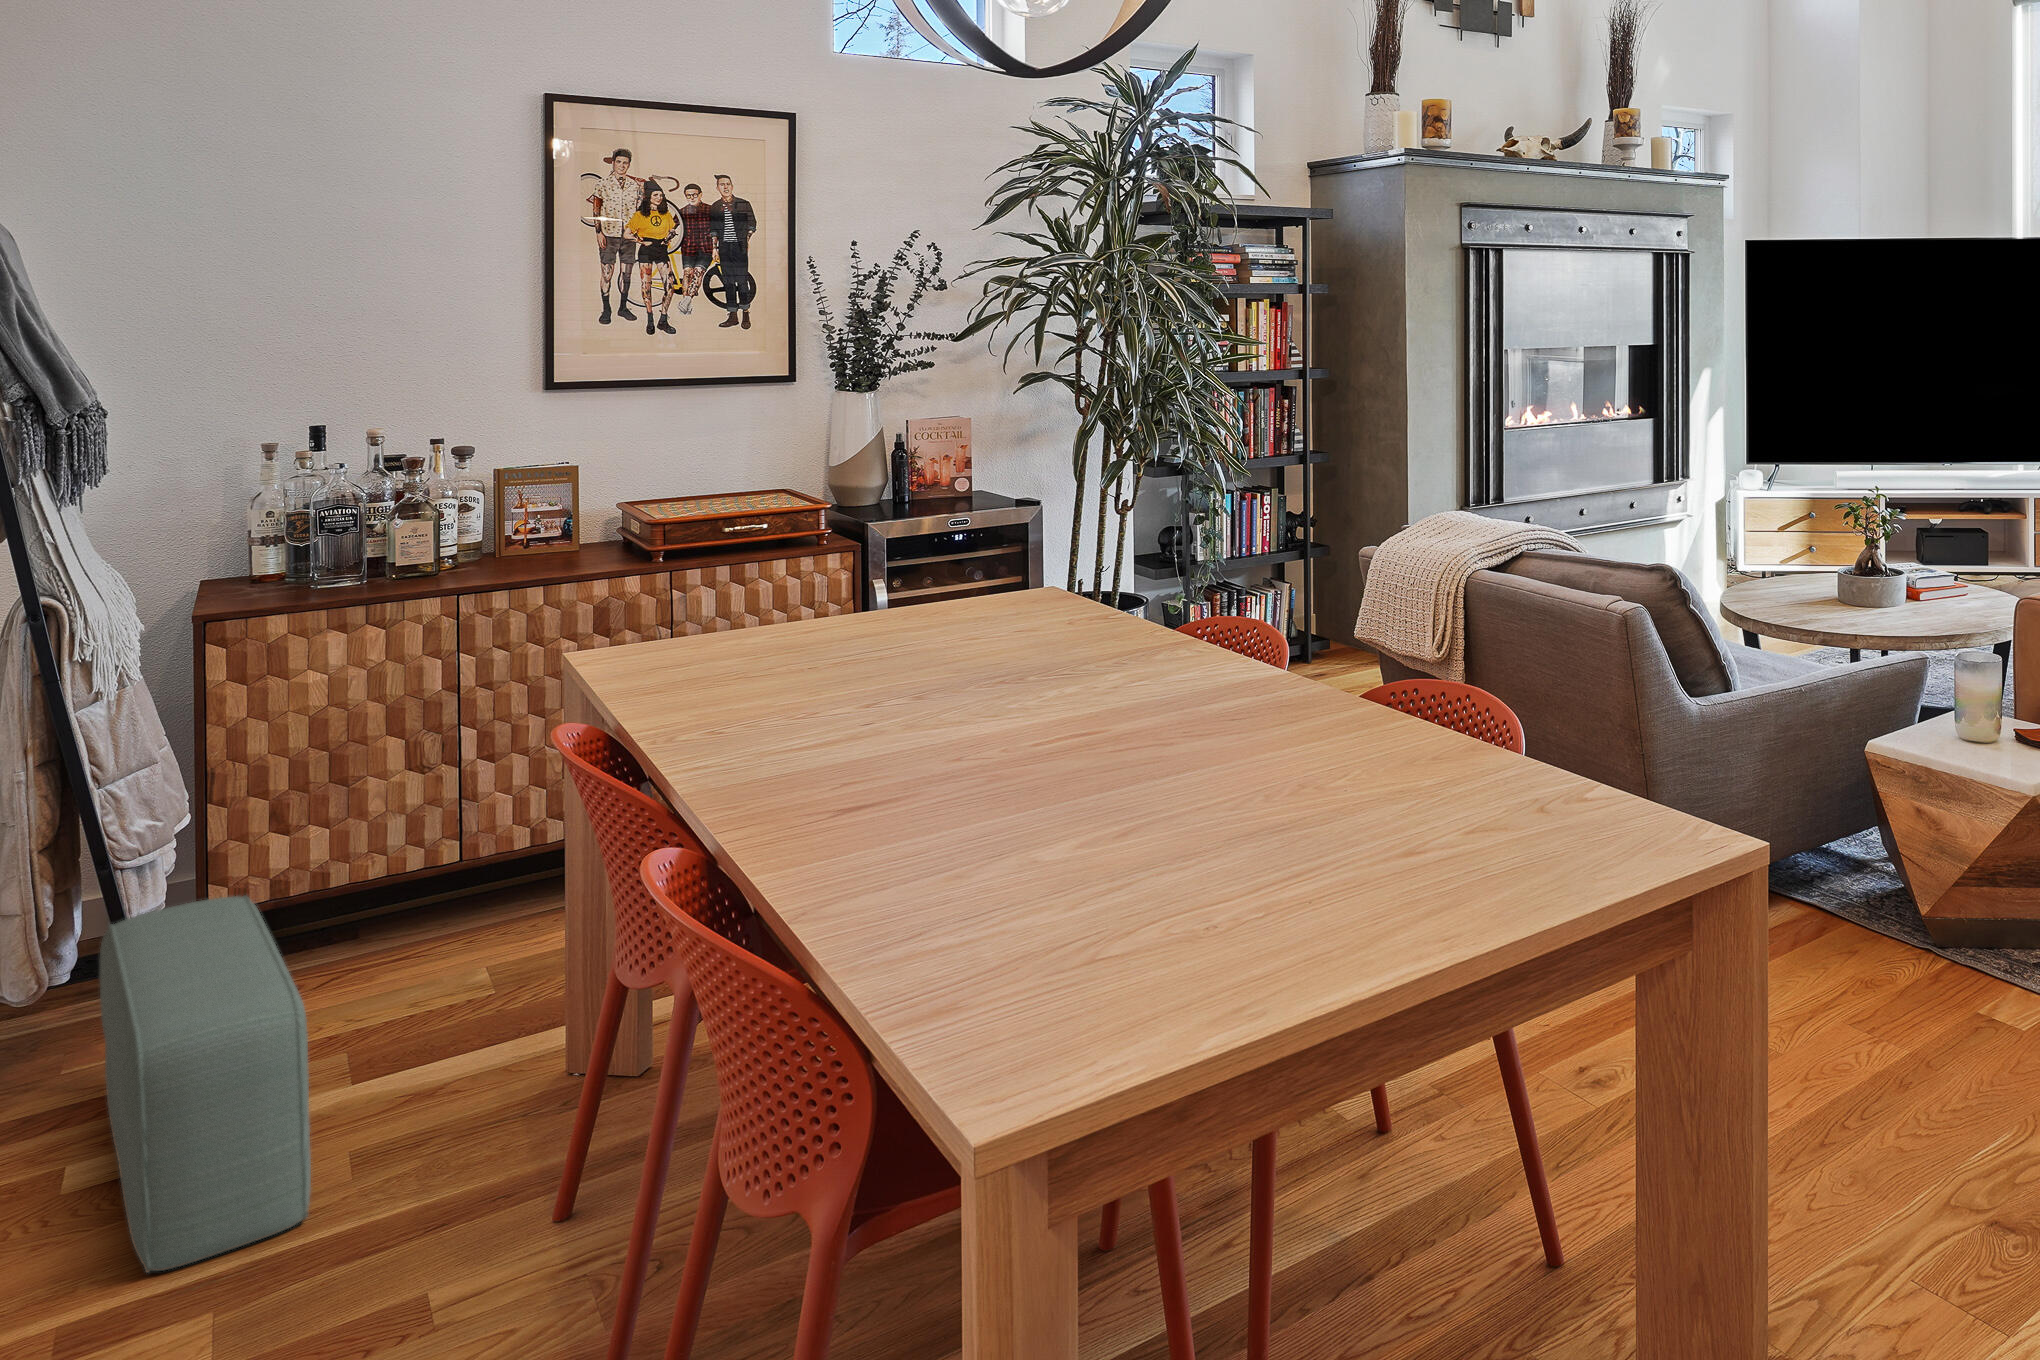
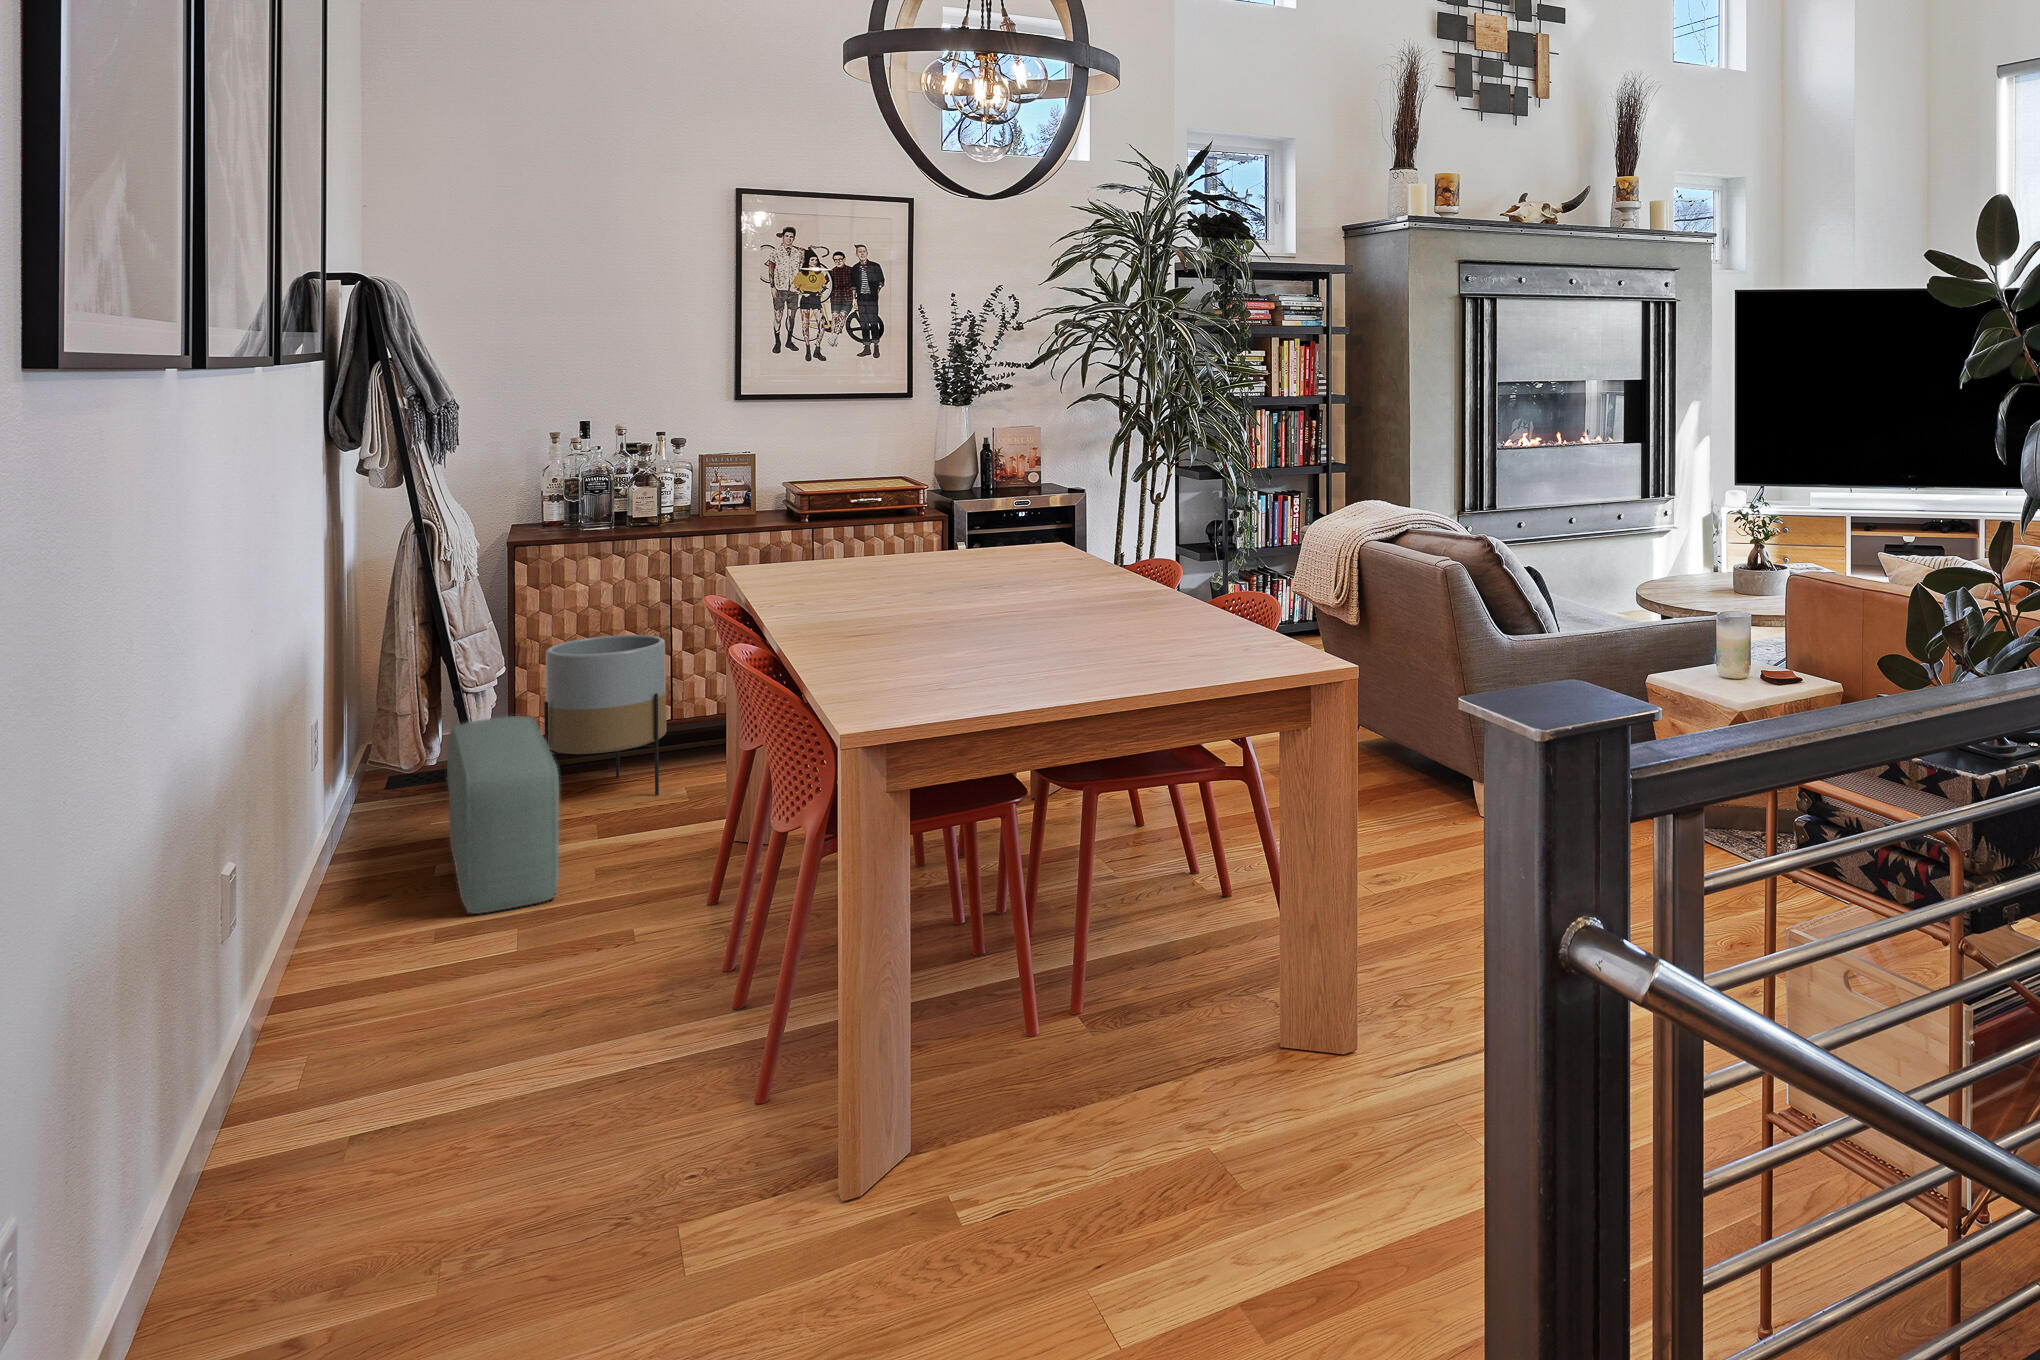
planter: none [264,741,462,1015] -> present [544,635,667,795]

